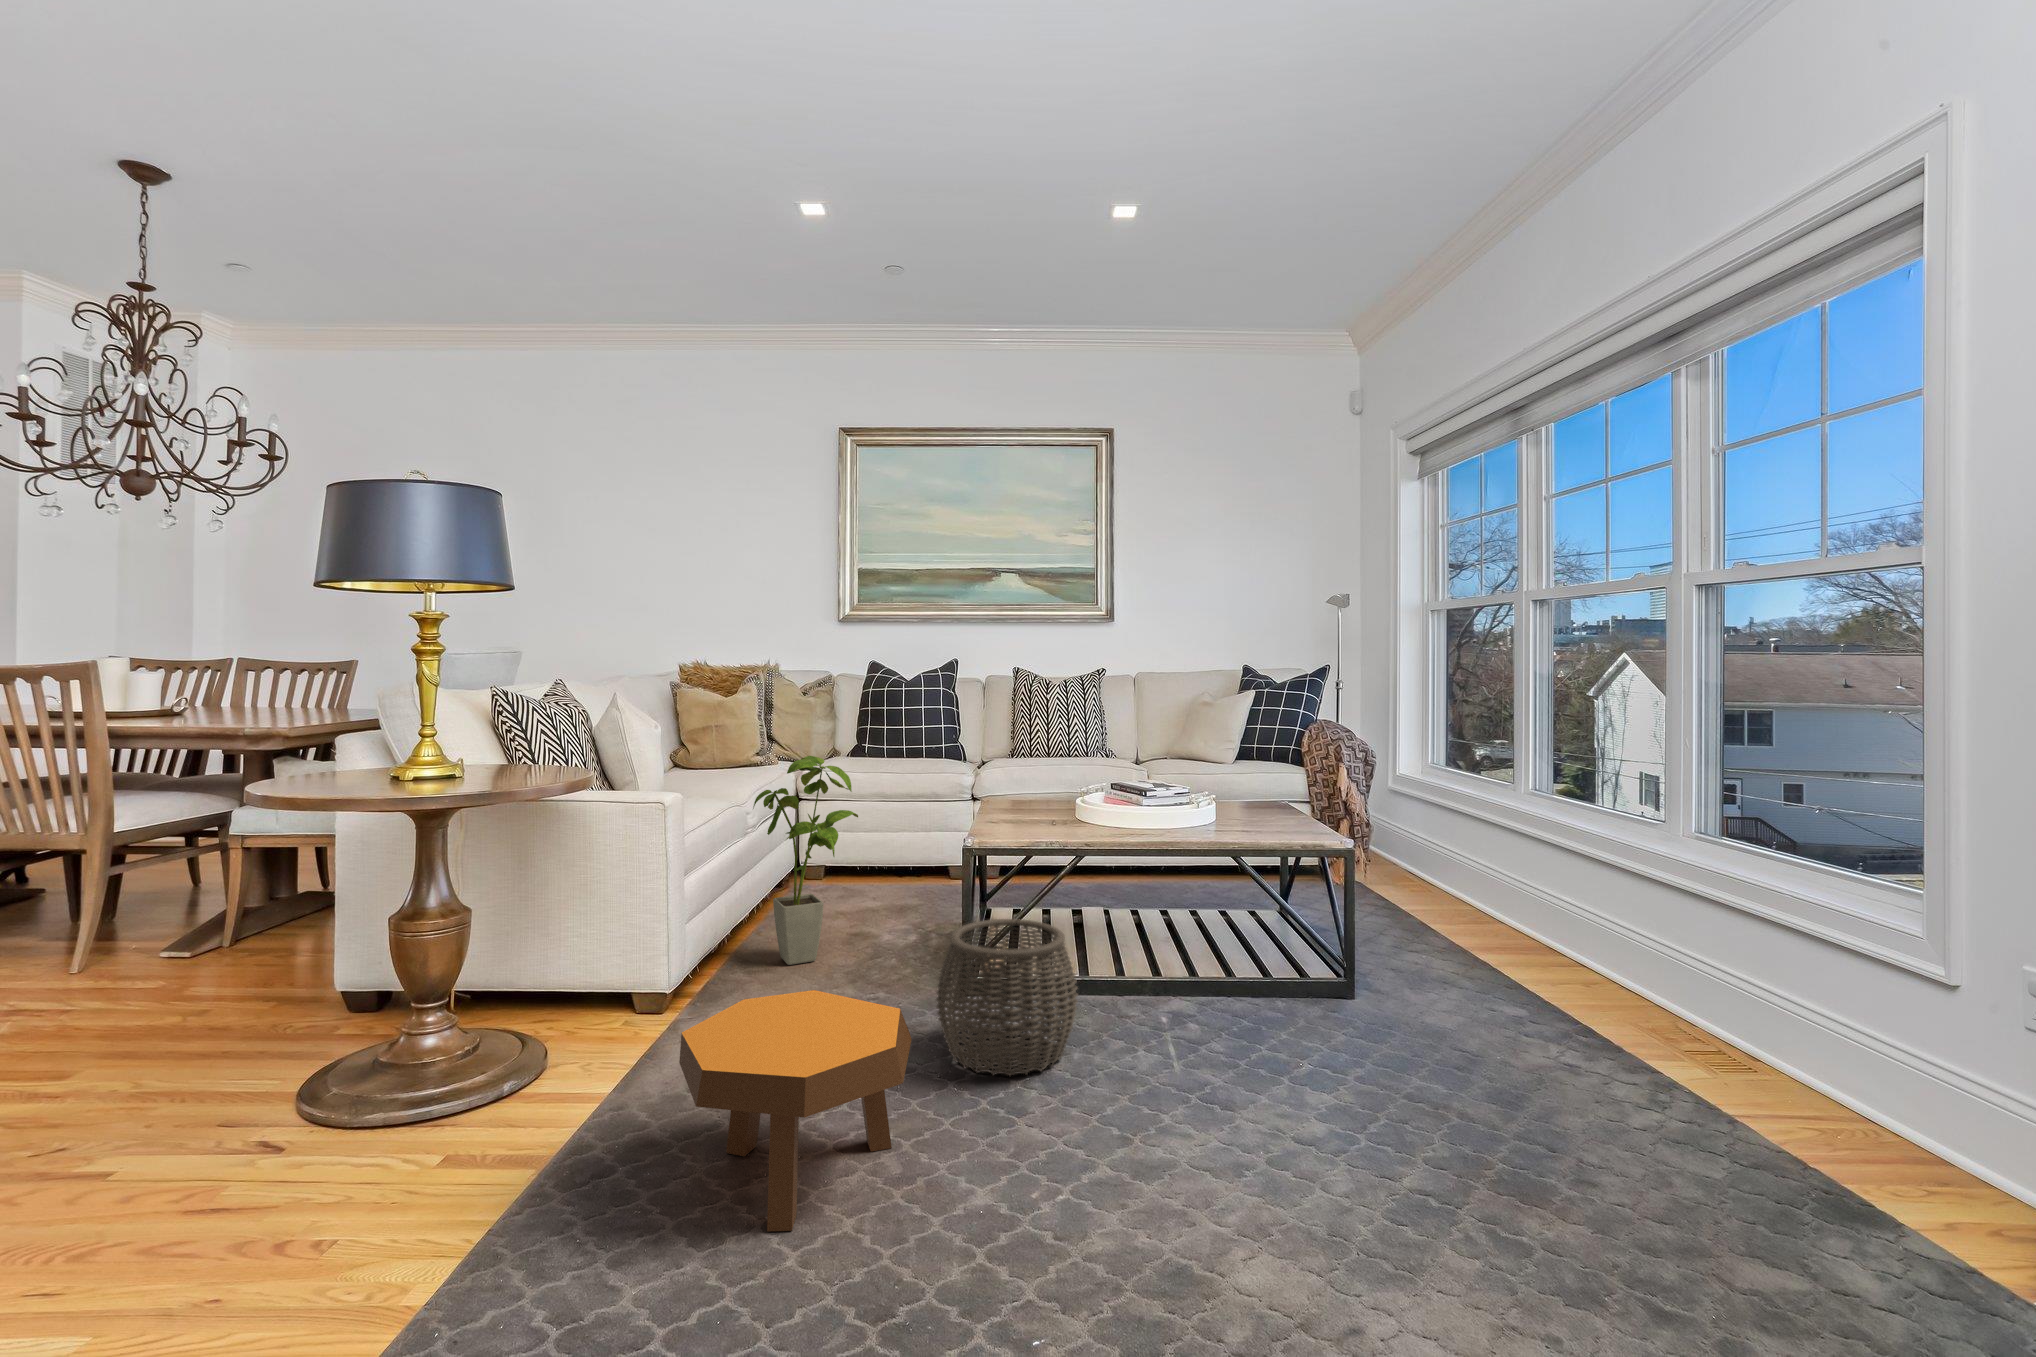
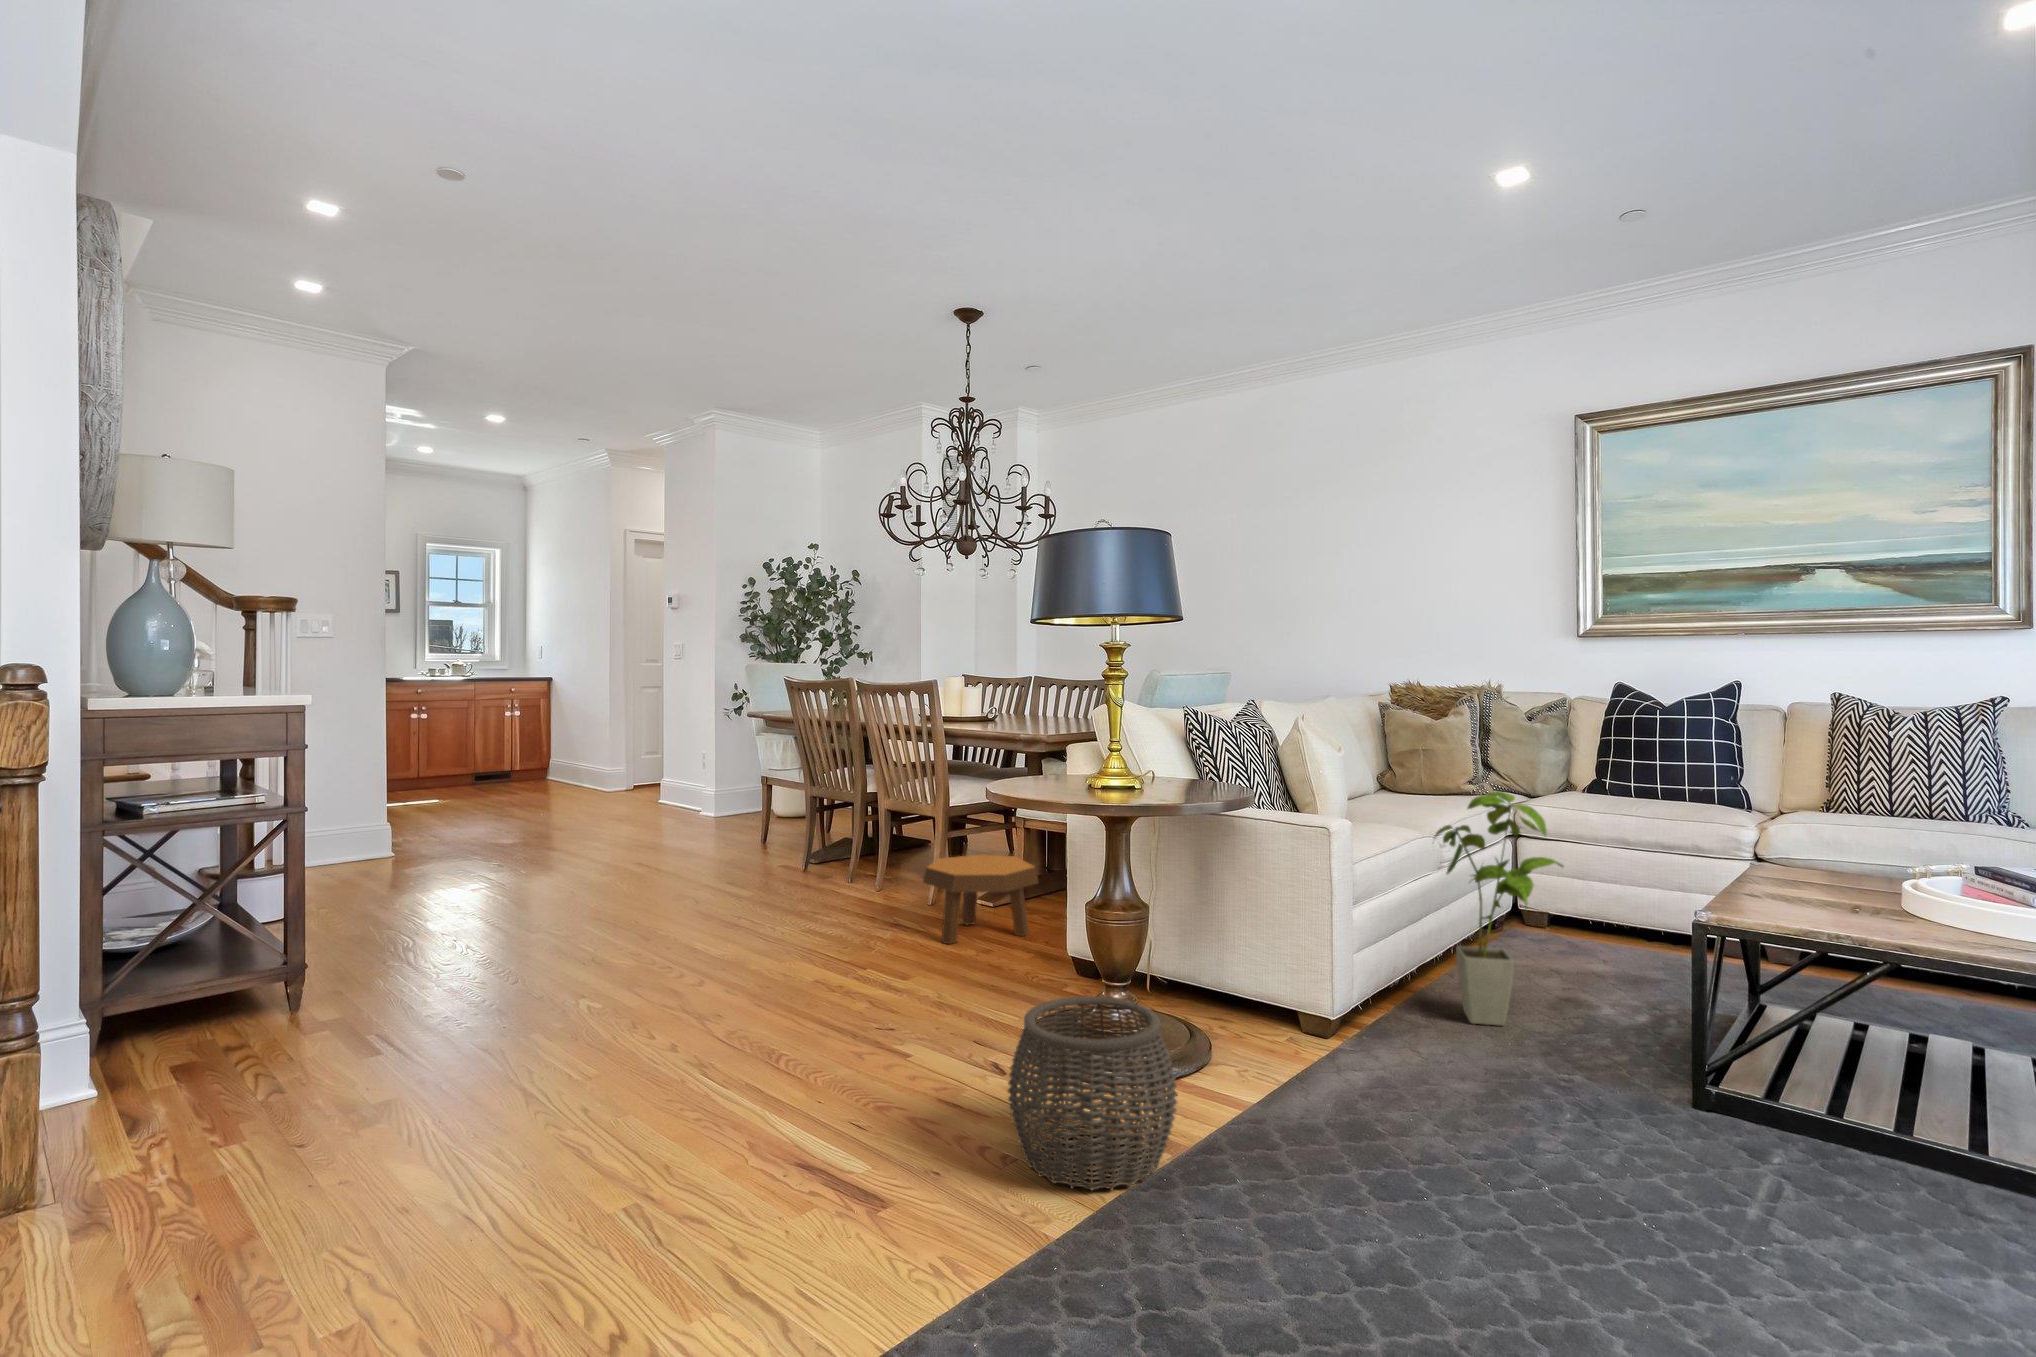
woven basket: present [936,919,1078,1077] -> present [1008,996,1177,1190]
footstool: present [679,990,912,1232] -> present [923,854,1039,944]

